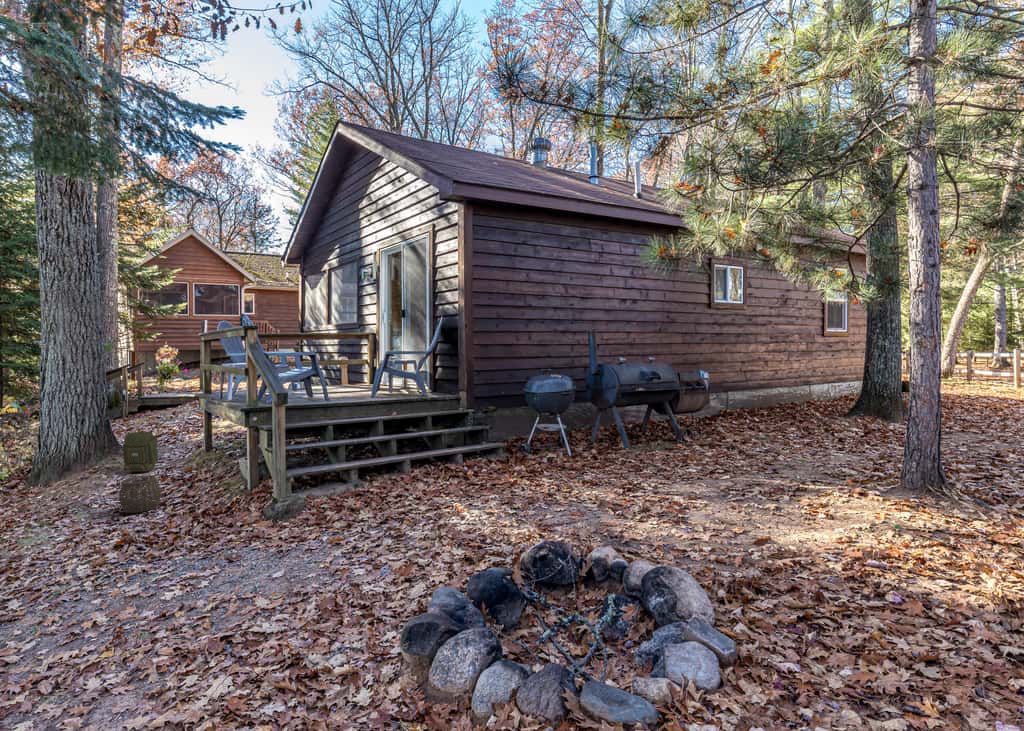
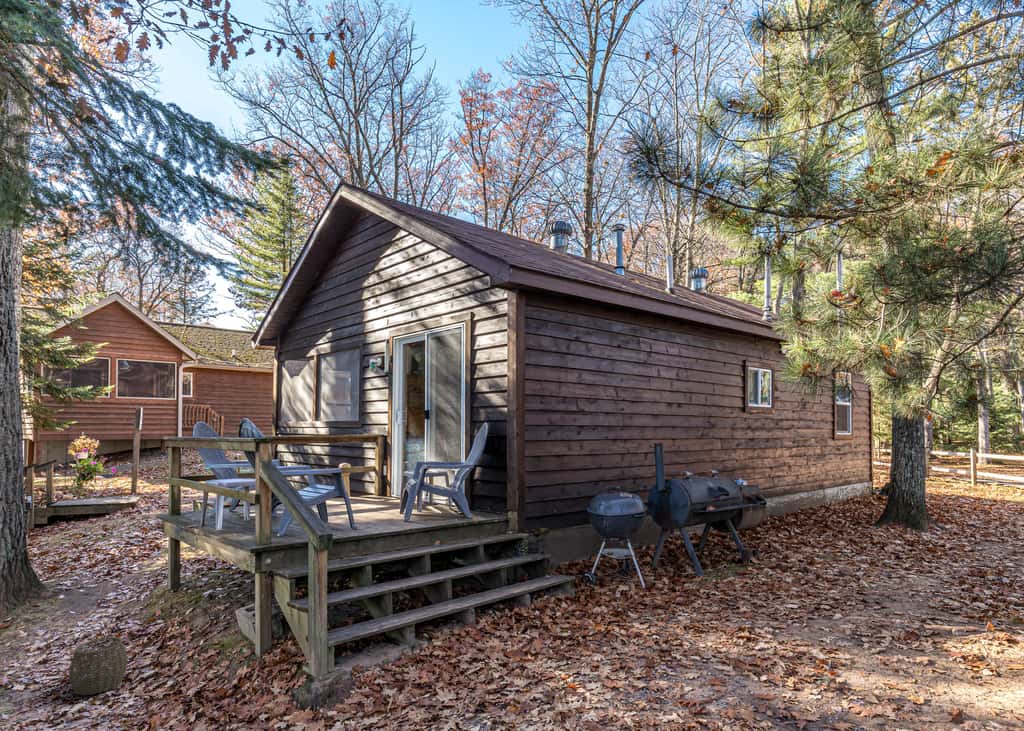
backpack: present [123,431,158,472] -> none [58,565,106,622]

